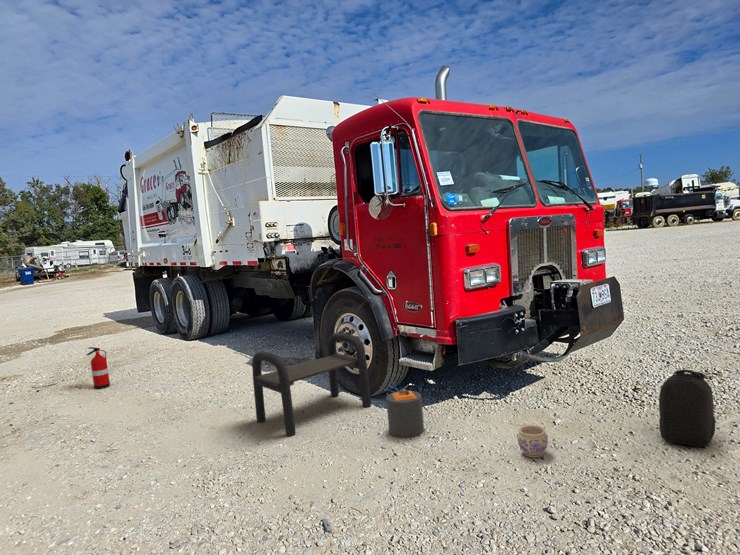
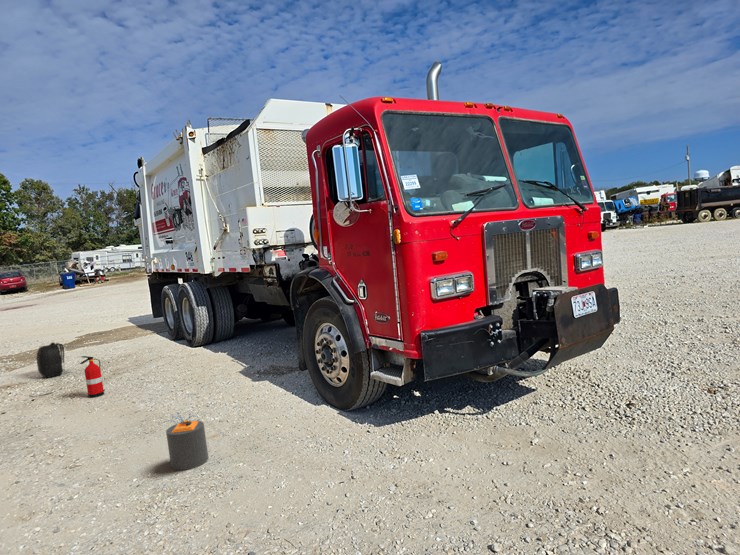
bench: present [252,333,371,436] -> none [222,343,347,452]
backpack: present [659,370,716,447] -> present [36,342,64,377]
trash can: present [386,382,424,437] -> present [166,414,208,470]
planter: present [517,425,548,458] -> none [480,447,513,483]

